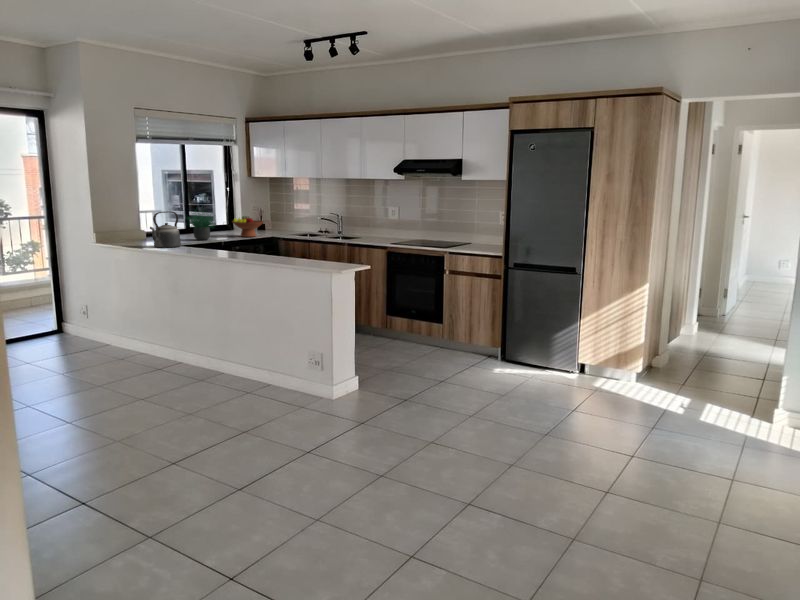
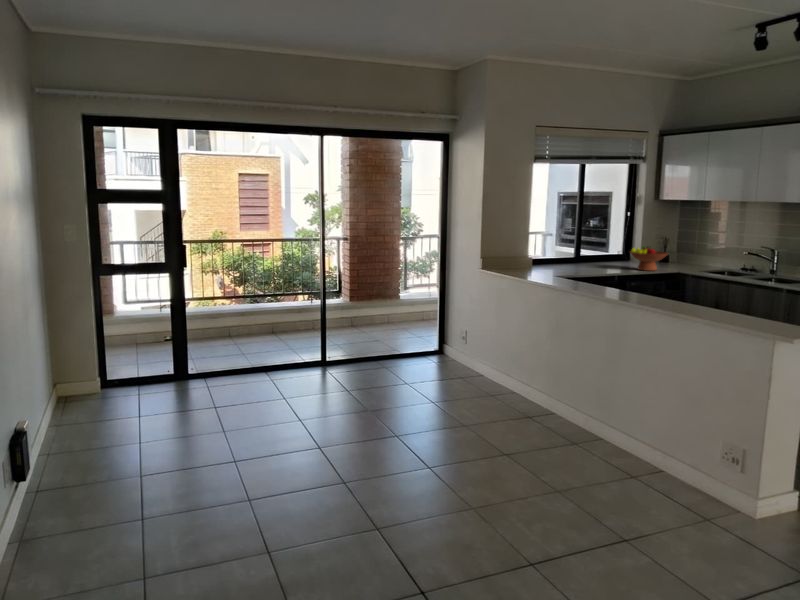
kettle: present [150,211,181,248] -> none [537,238,569,279]
potted plant: present [188,215,213,240] -> none [573,229,617,271]

